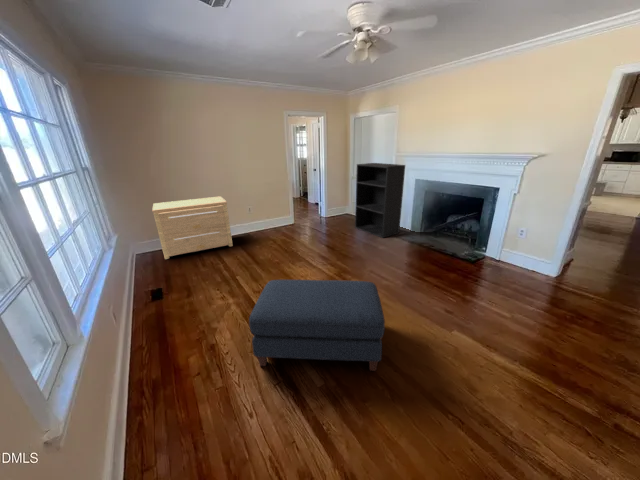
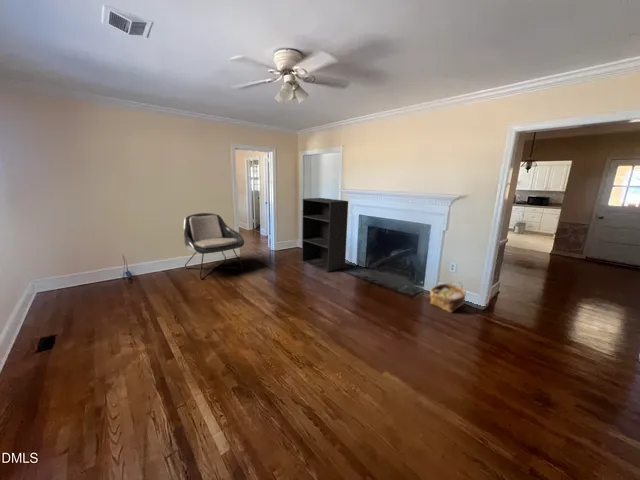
lounge chair: none [246,182,301,244] -> present [184,213,244,279]
side table: present [152,196,233,259] -> none [62,227,163,298]
woven basket: none [495,246,537,279] -> present [430,283,466,313]
ottoman: present [249,280,385,371] -> none [140,321,302,432]

